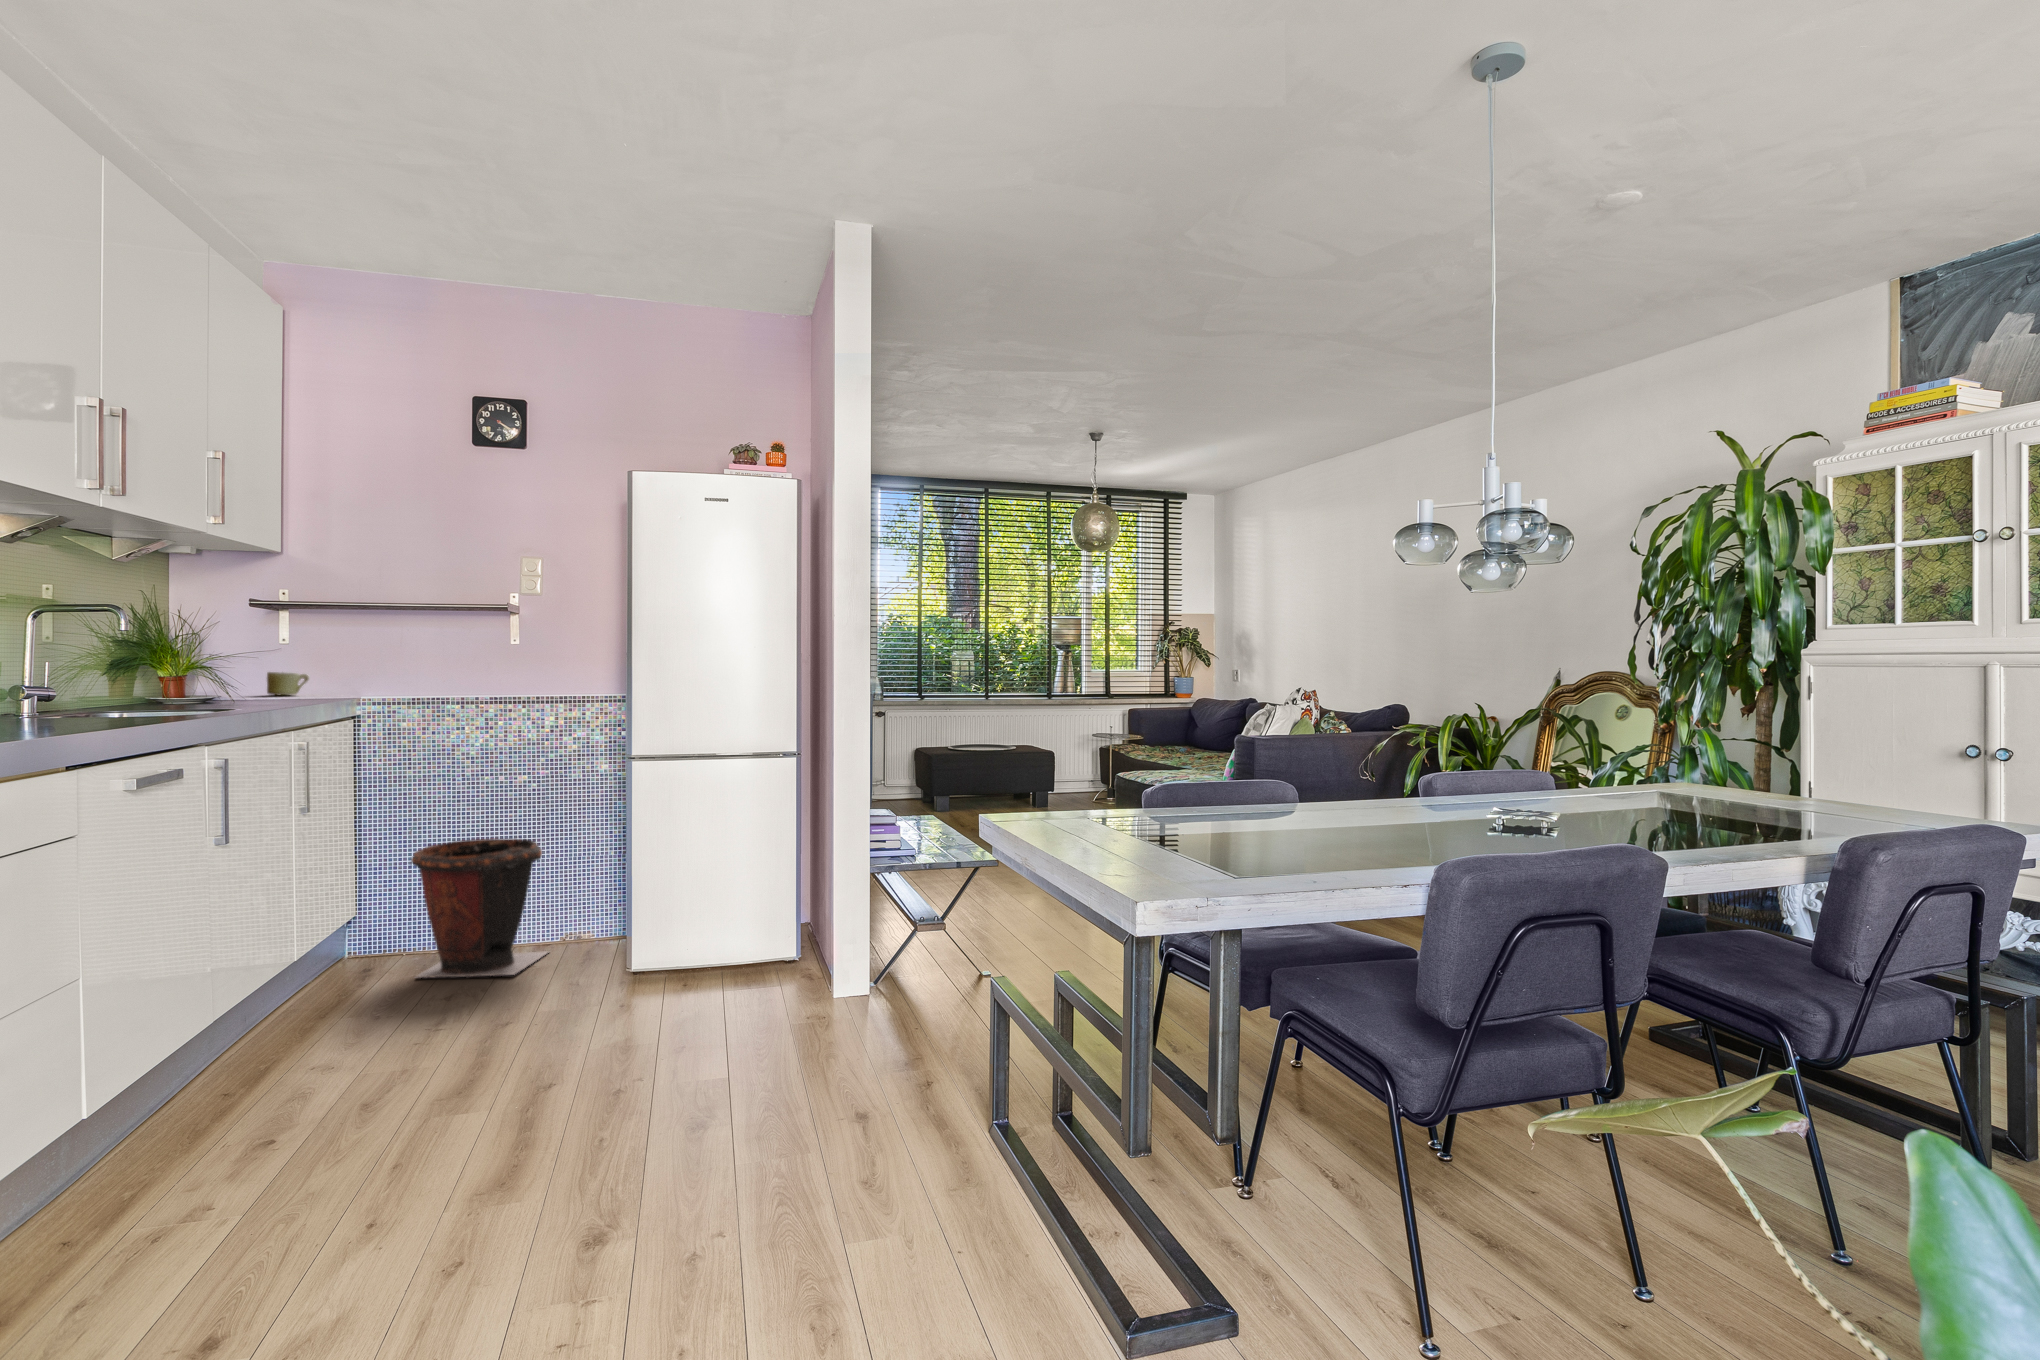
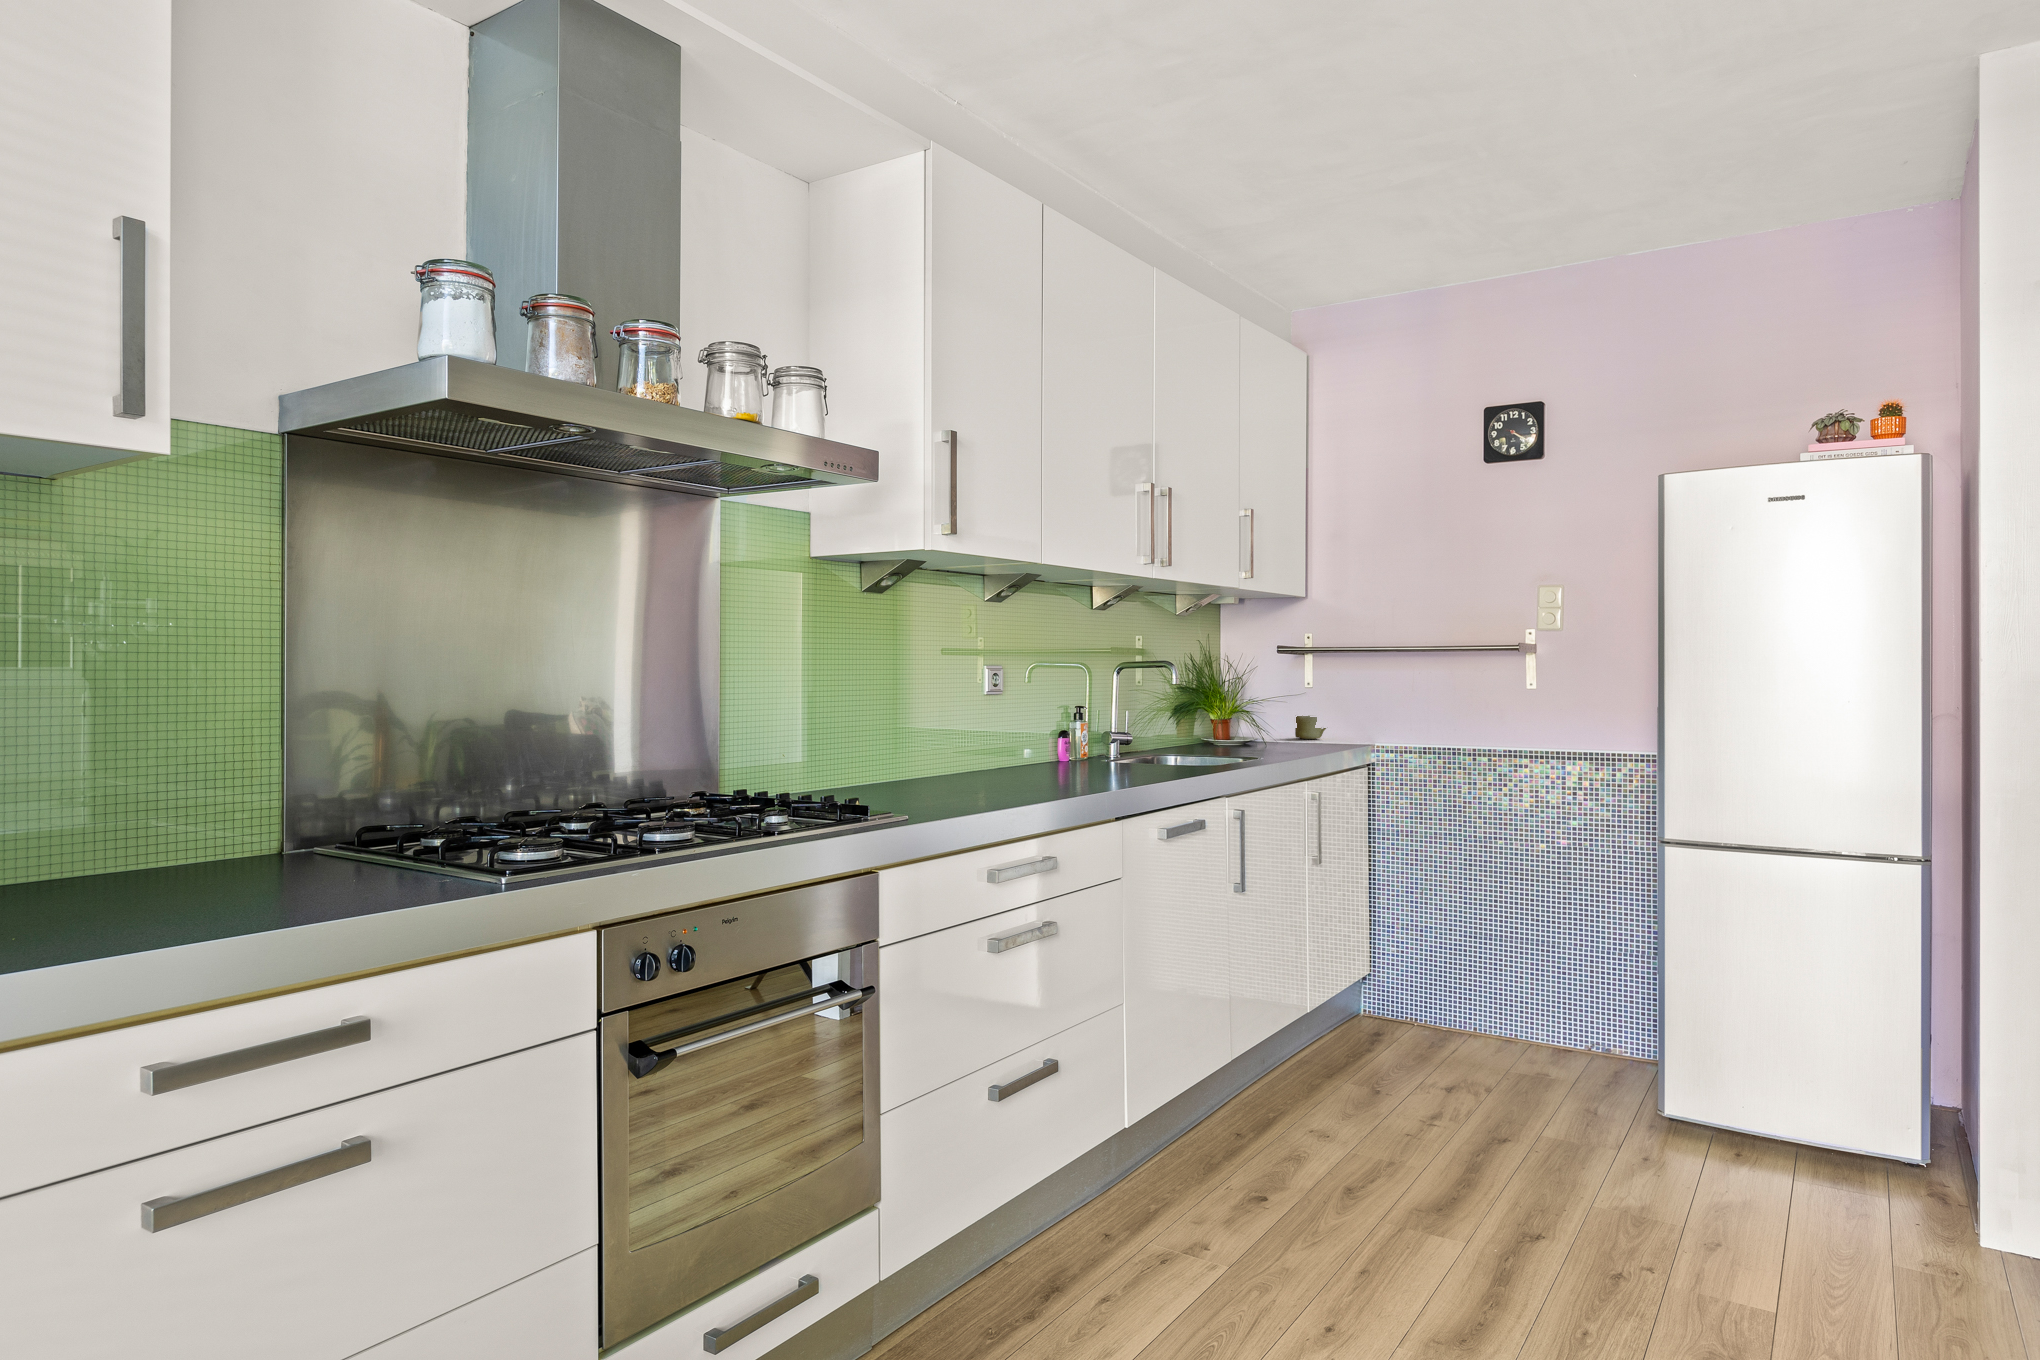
waste bin: present [411,839,547,978] -> none [1421,907,1575,1075]

